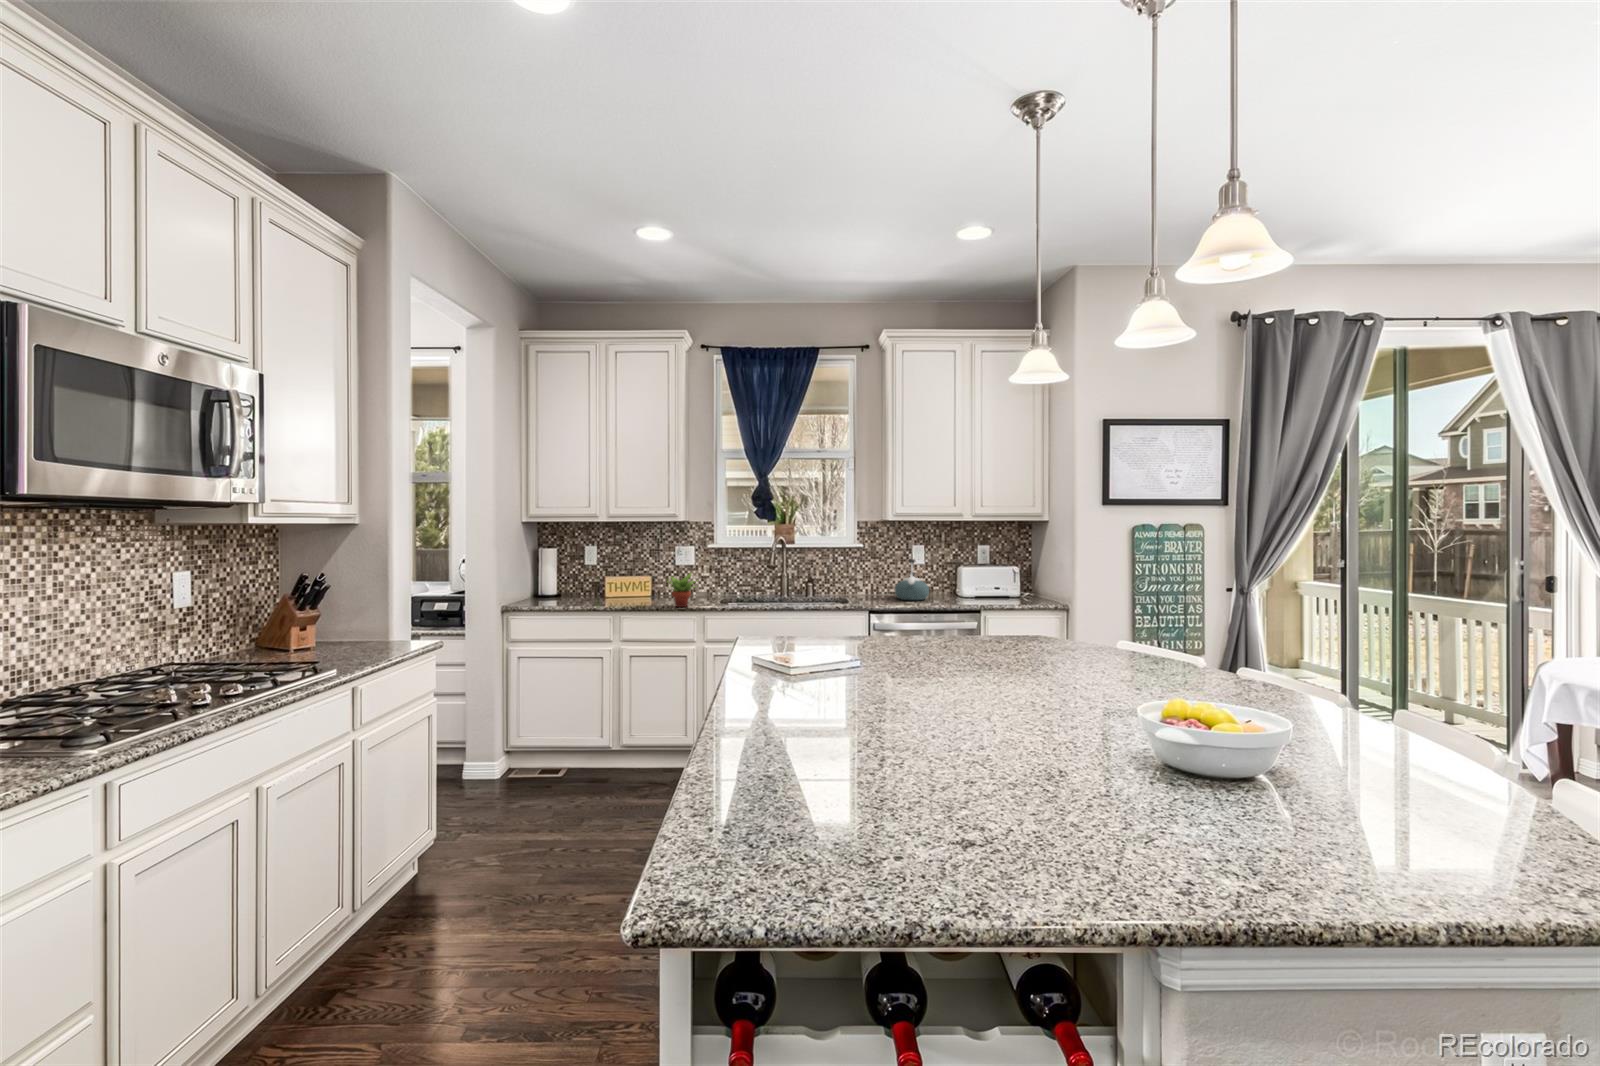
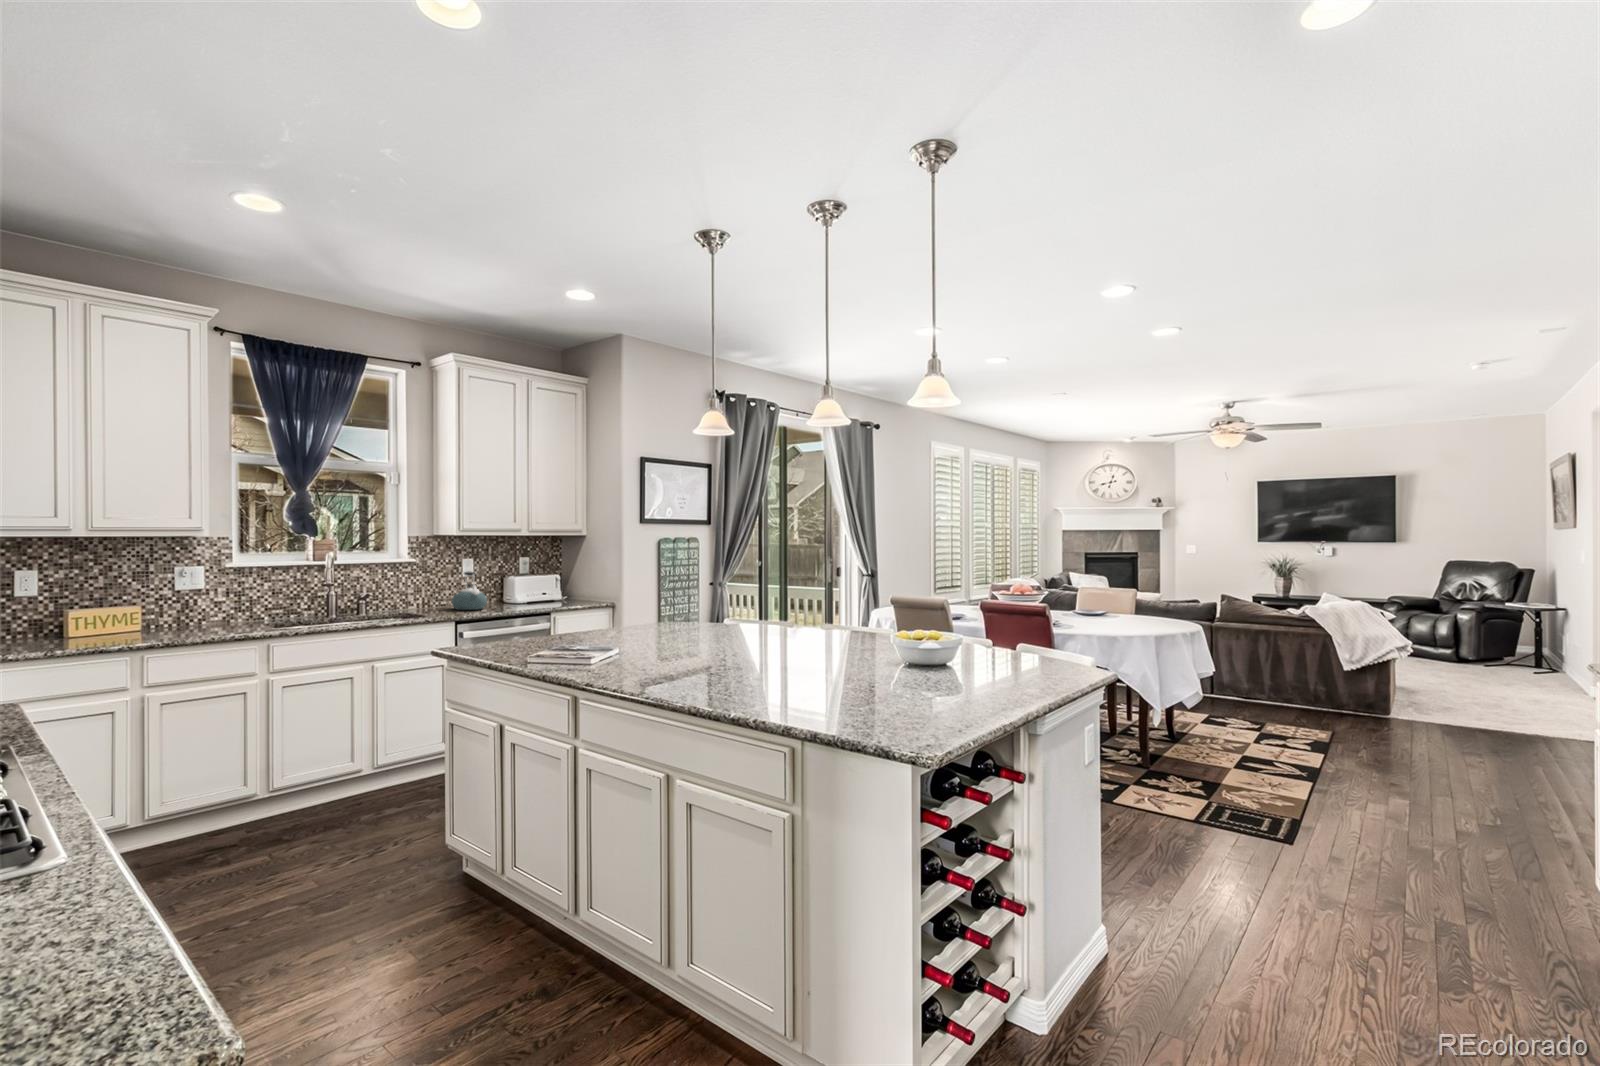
succulent plant: present [670,573,695,607] -> none [208,595,259,637]

